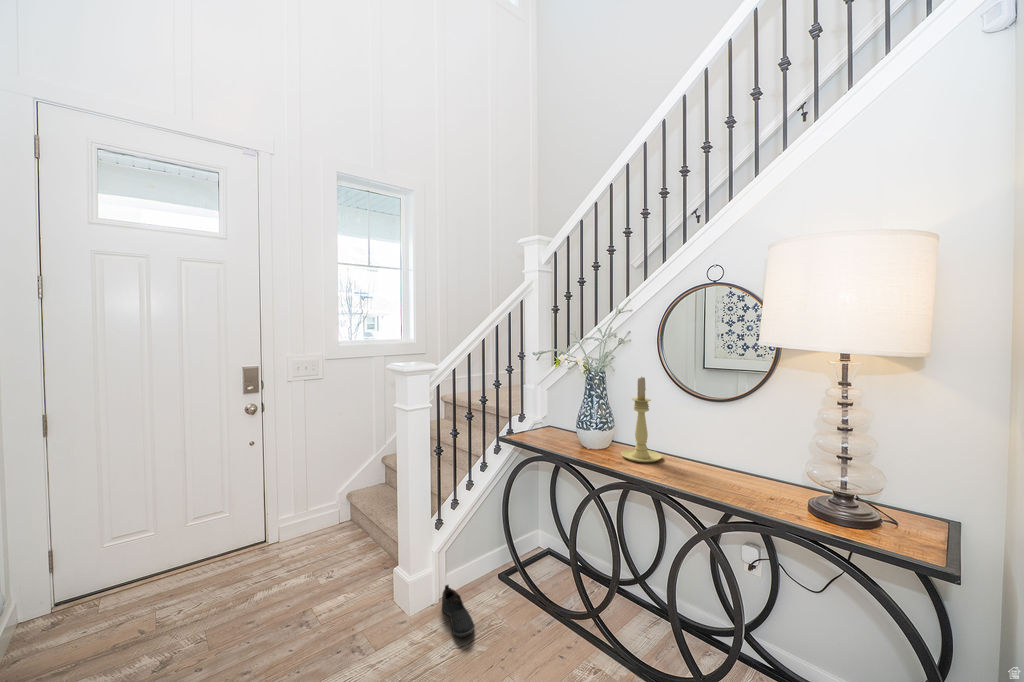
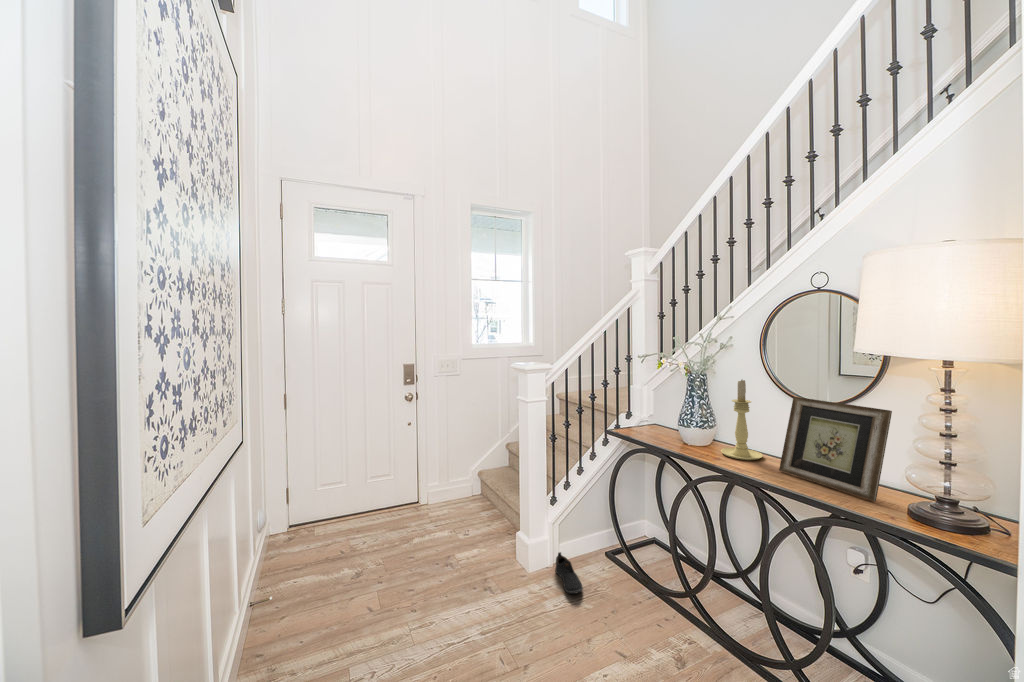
picture frame: none [681,393,790,501] -> present [779,397,892,501]

